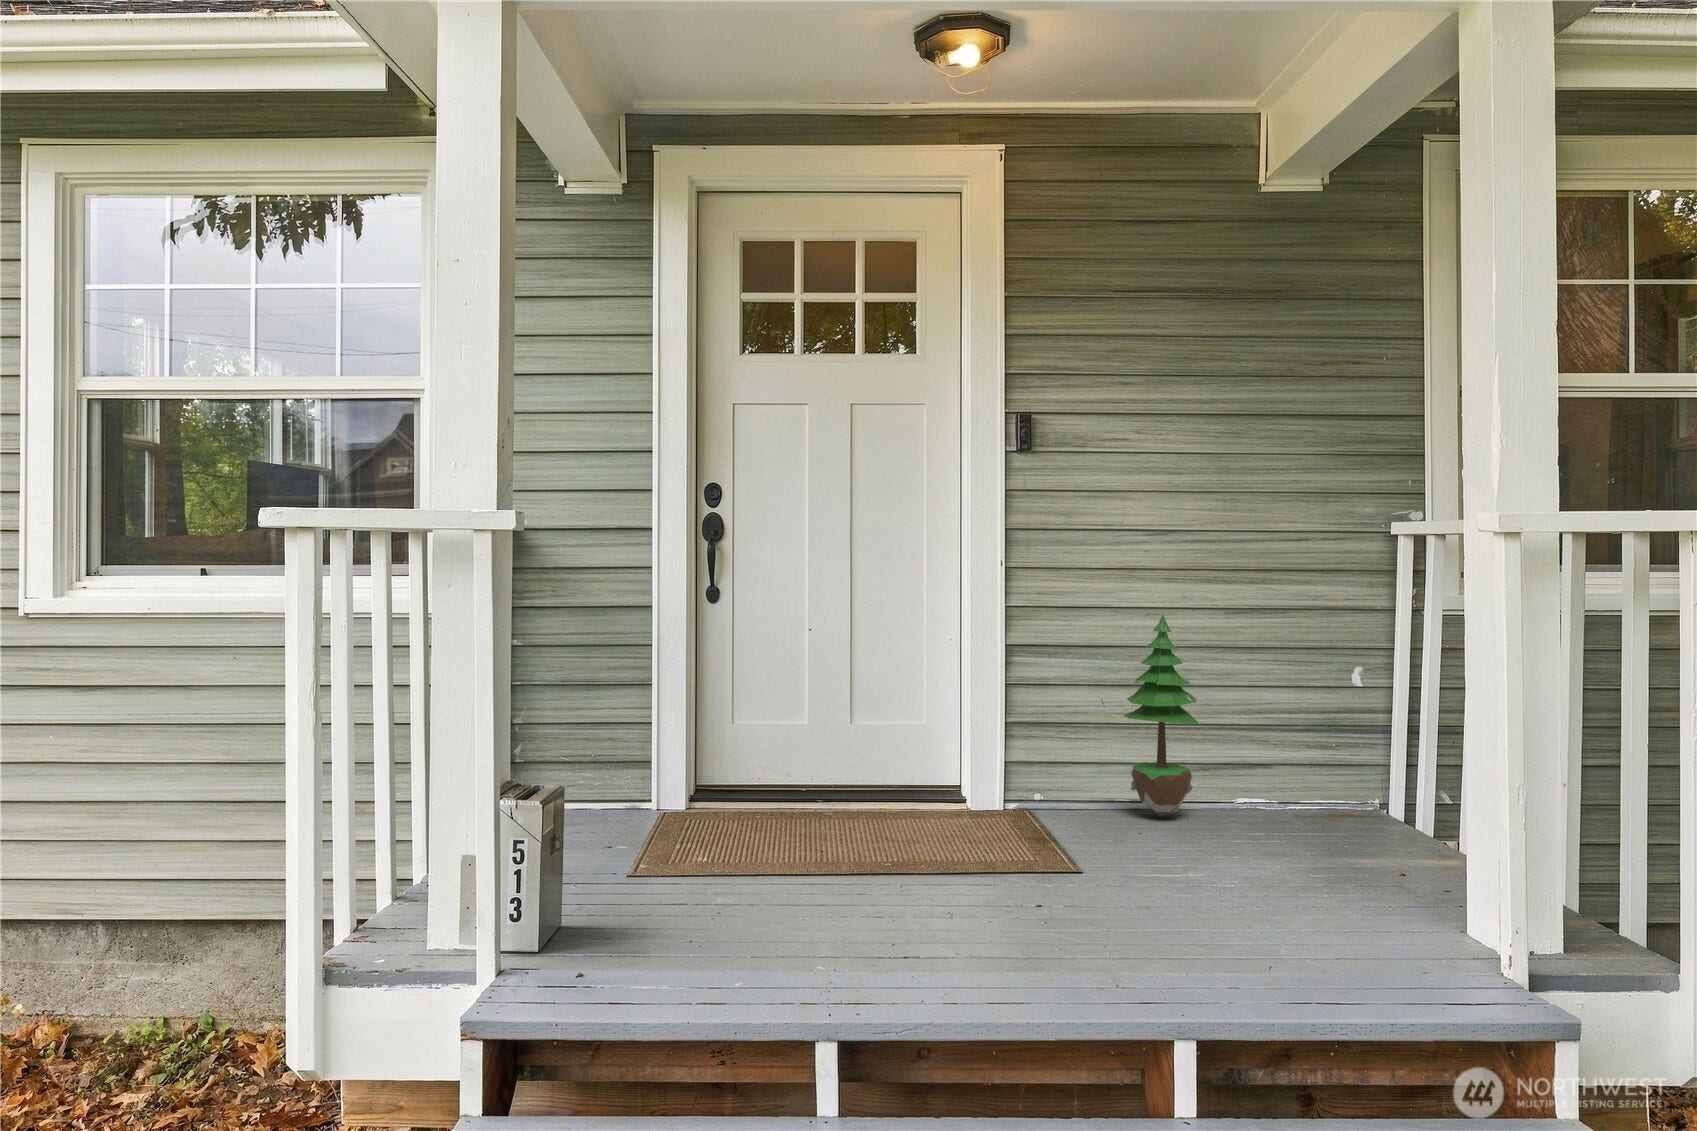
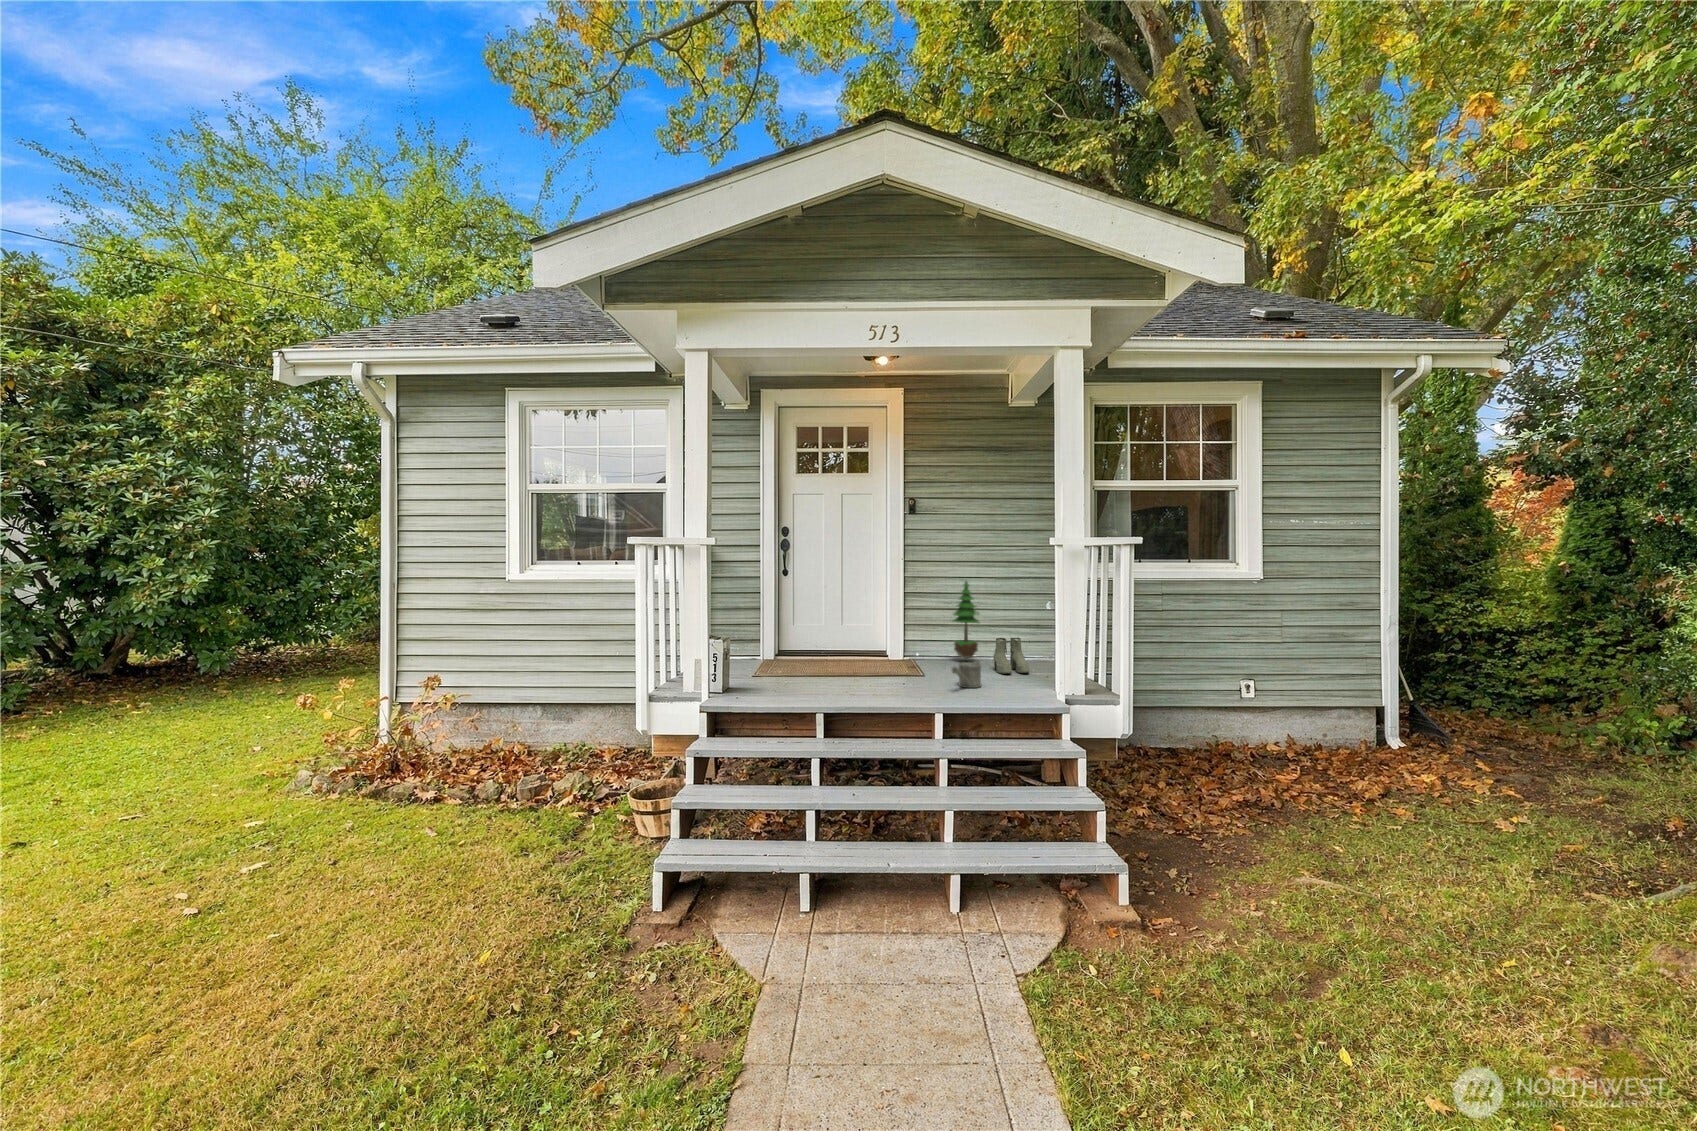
boots: none [1244,764,1344,862] -> present [993,638,1029,674]
watering can: none [1181,838,1250,920] -> present [952,661,981,688]

